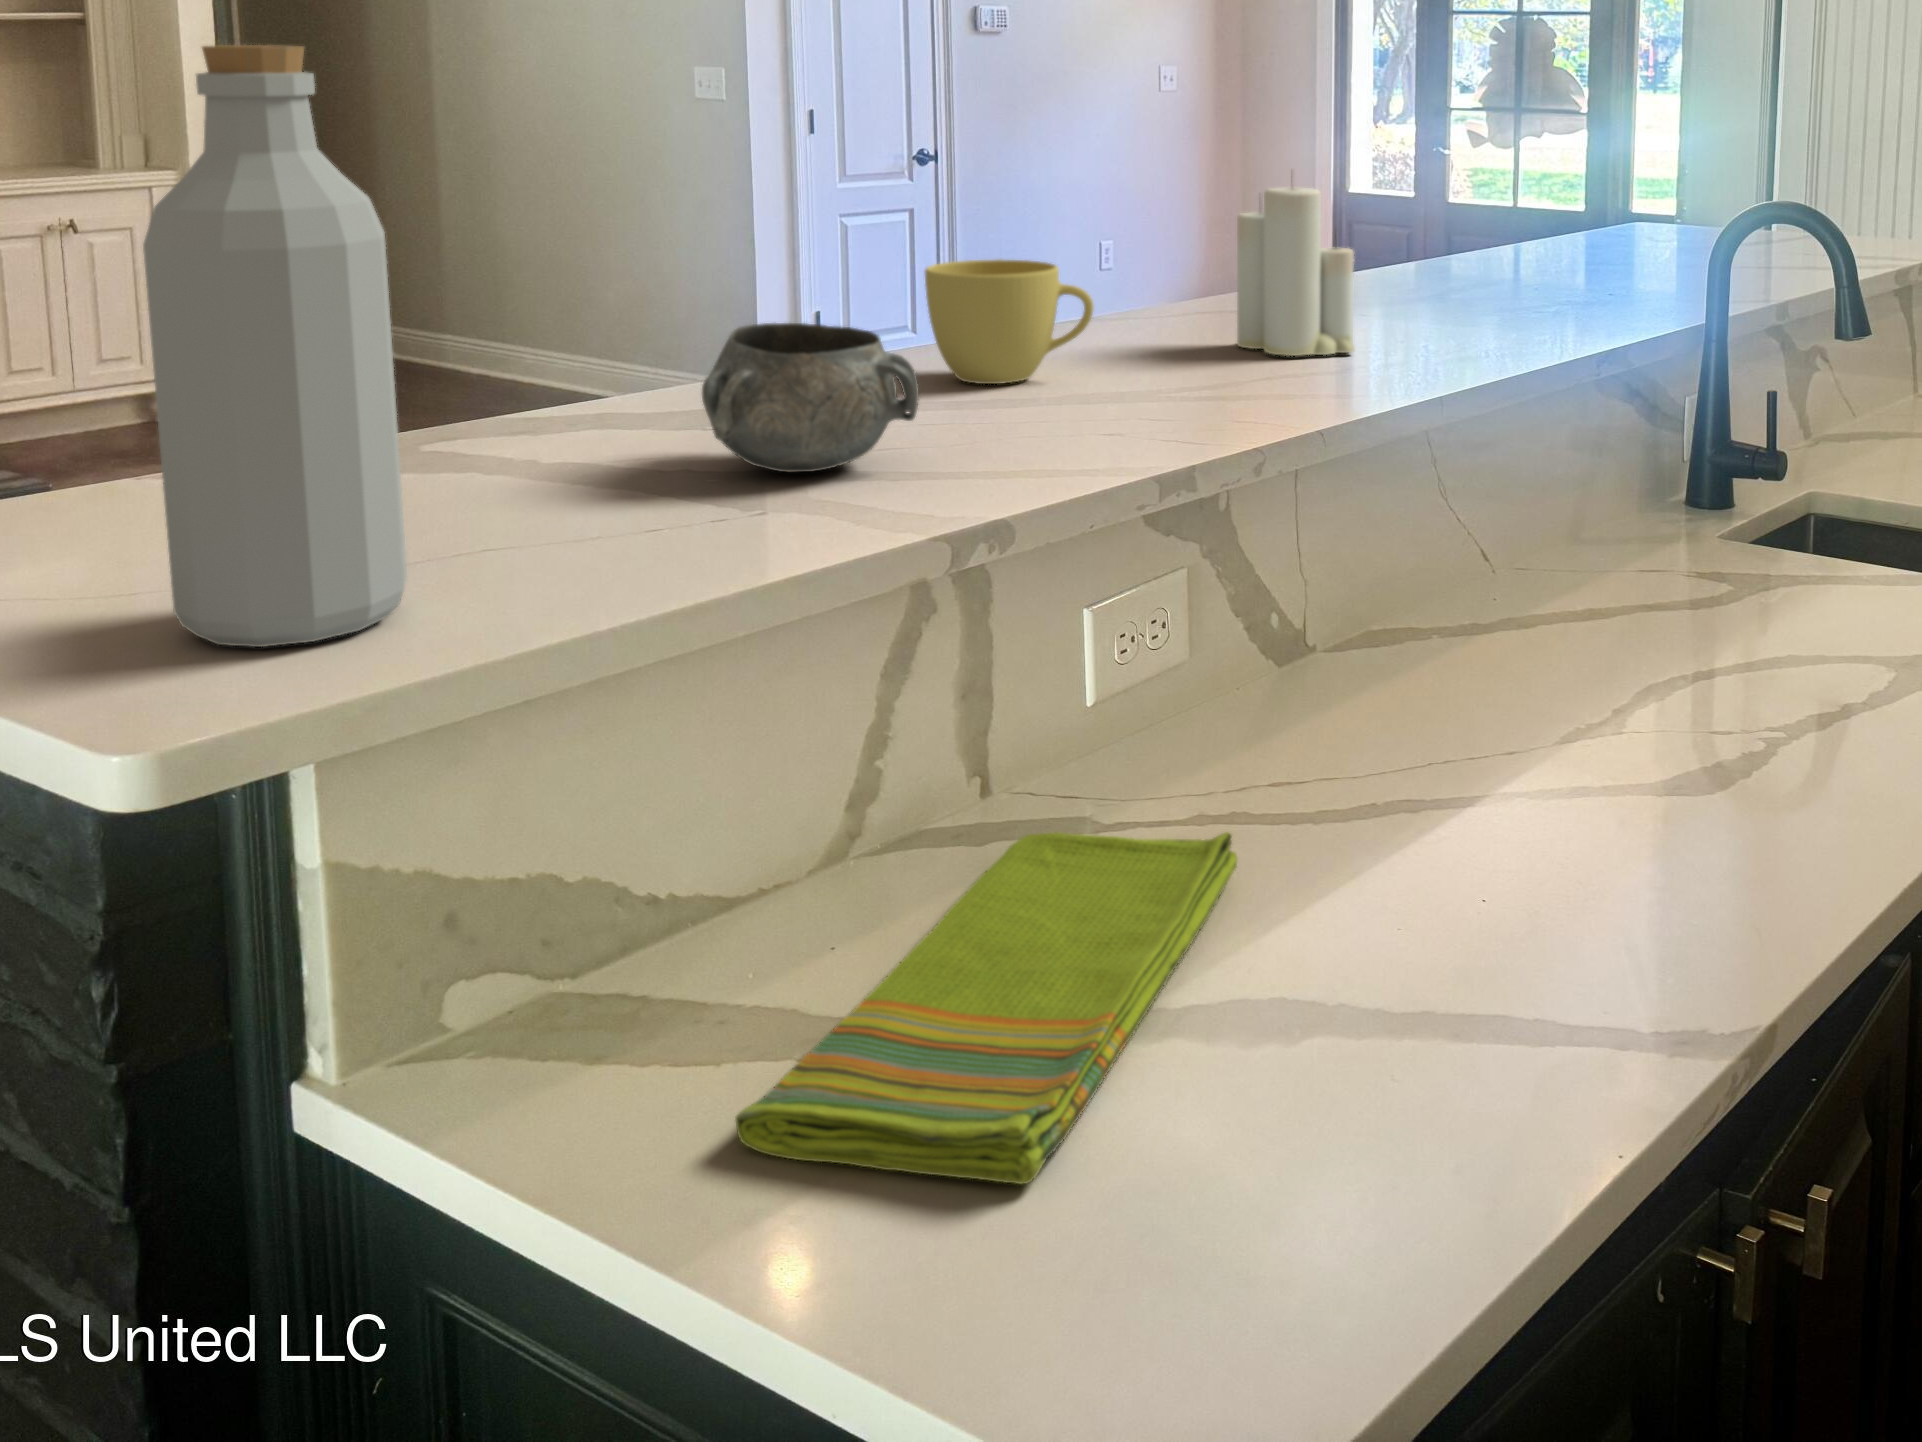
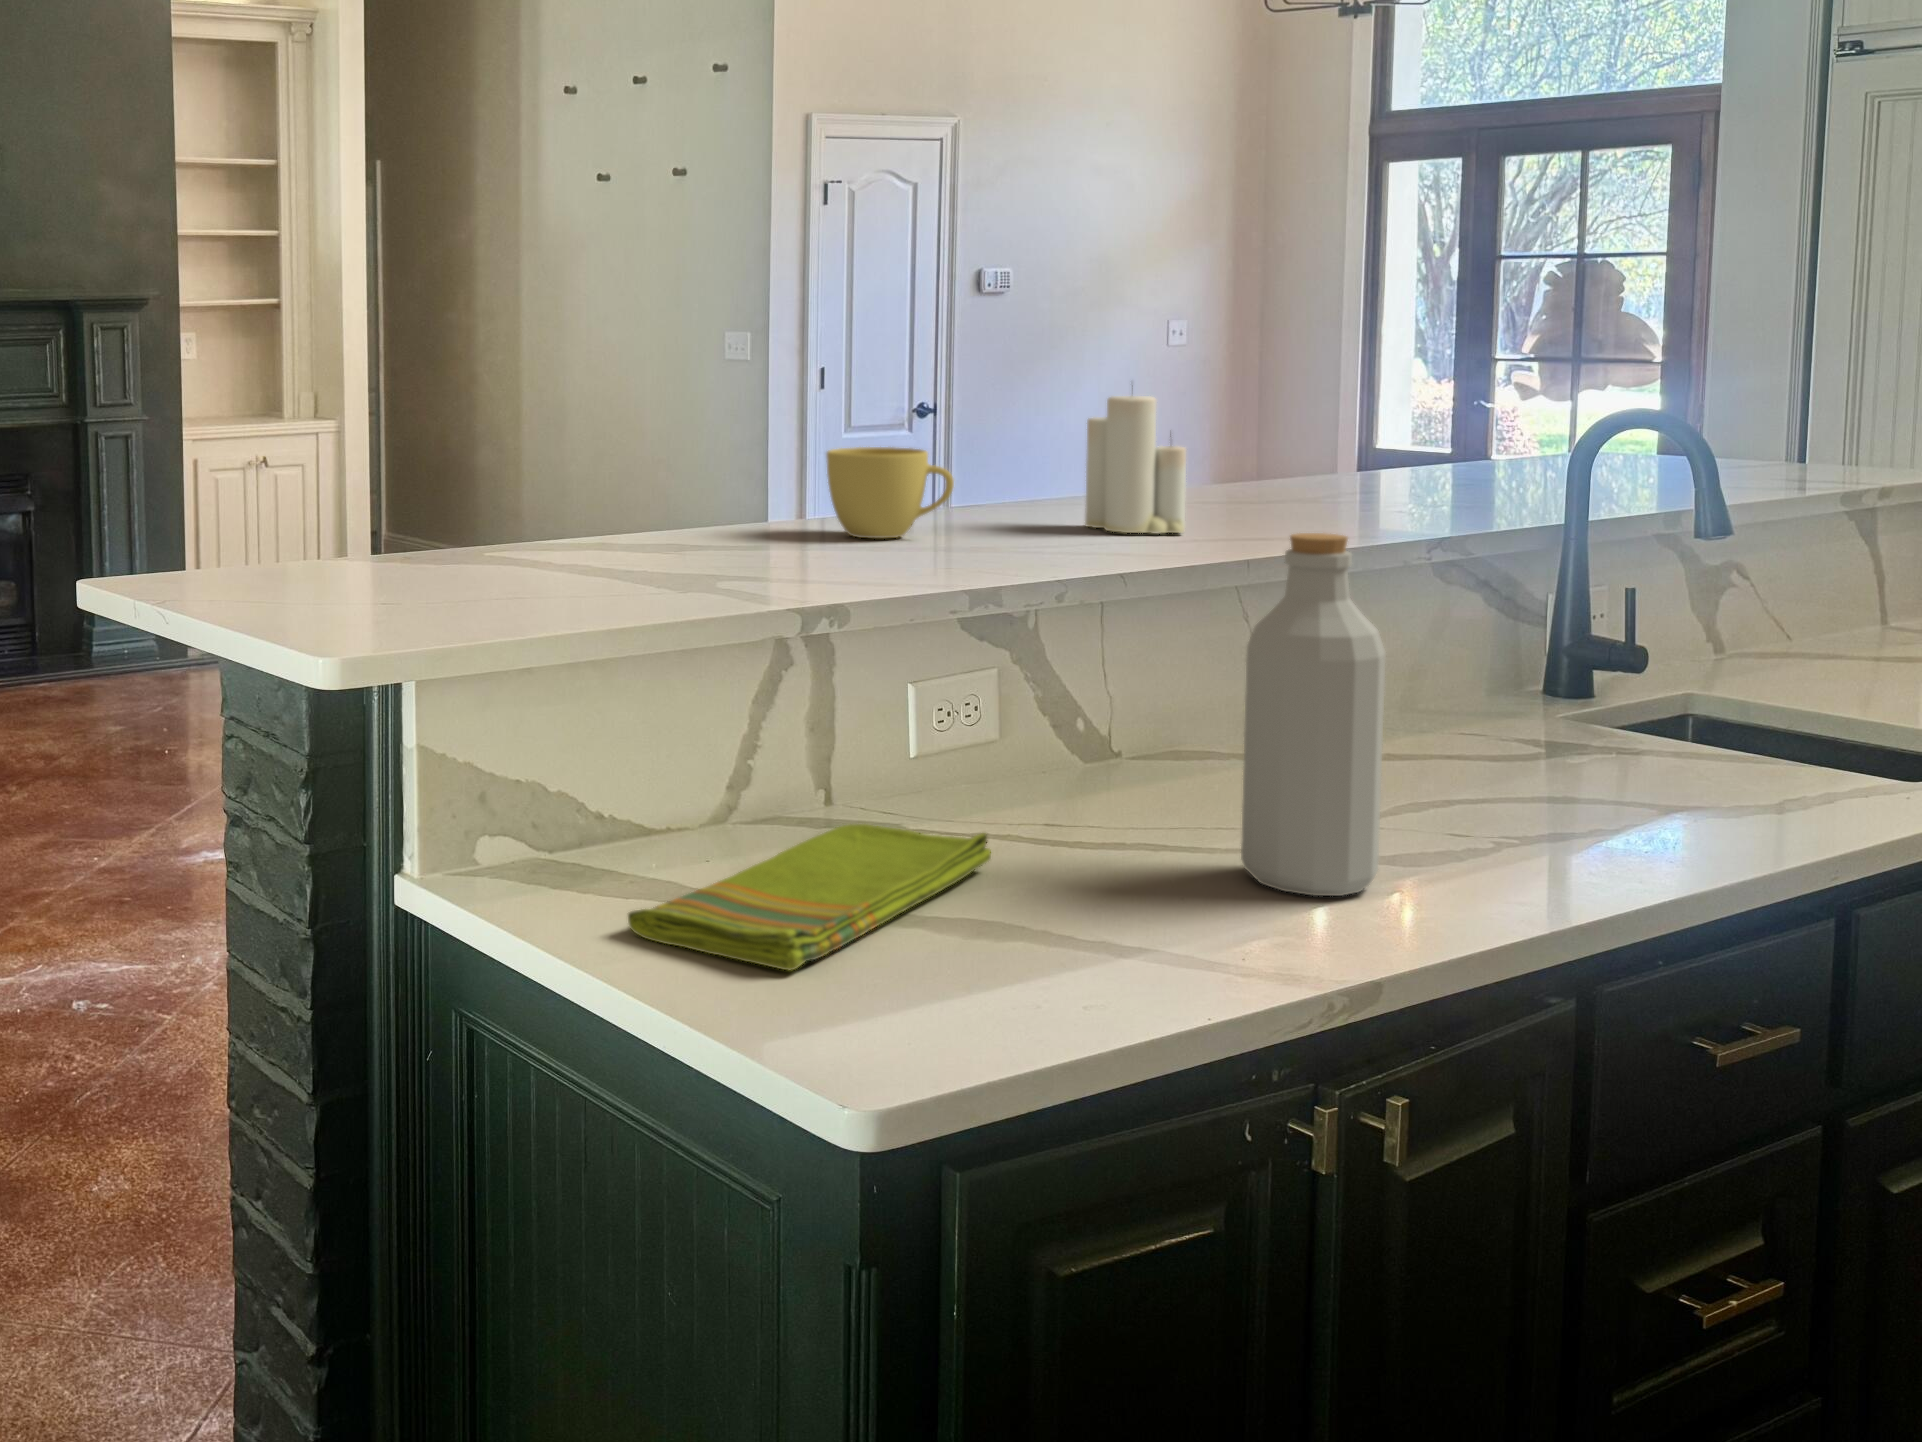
bottle: present [143,45,407,647] -> present [1241,533,1386,896]
decorative bowl: present [702,323,919,472] -> none [652,473,798,574]

